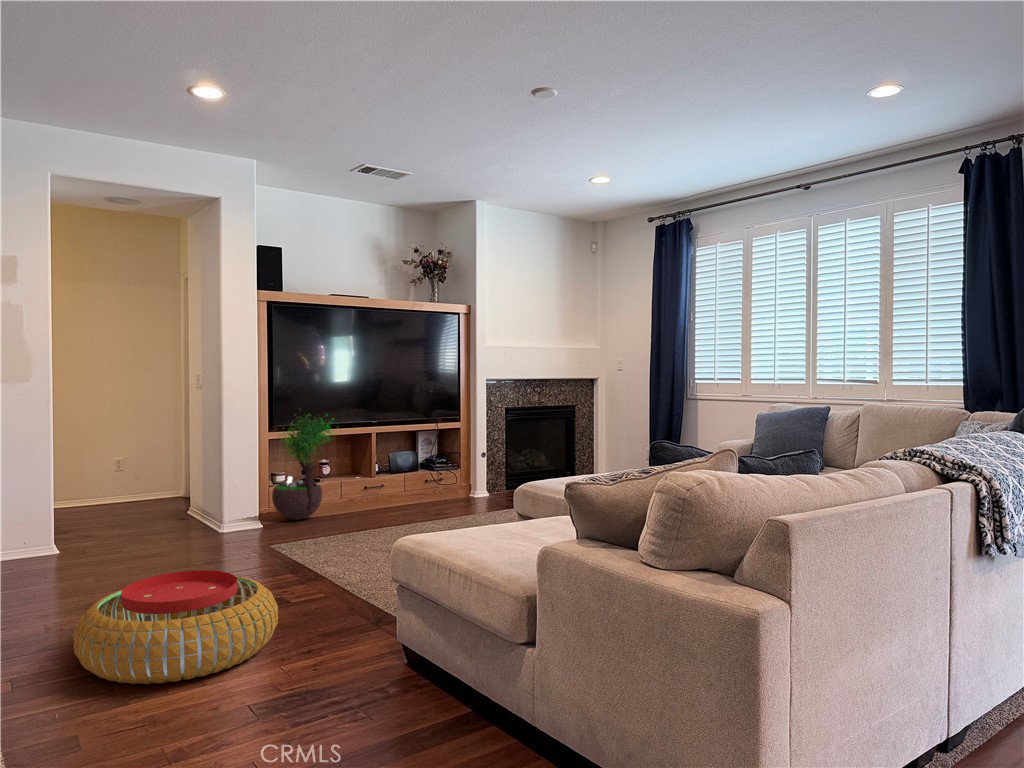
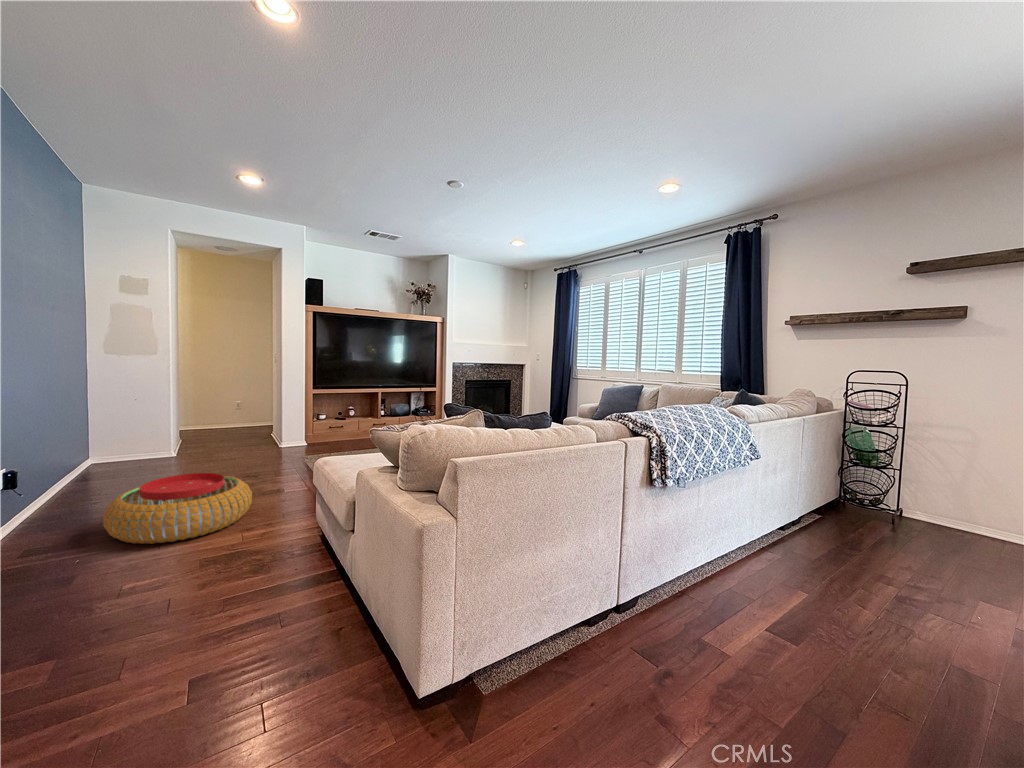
potted tree: present [272,414,333,520] -> none [310,376,351,442]

